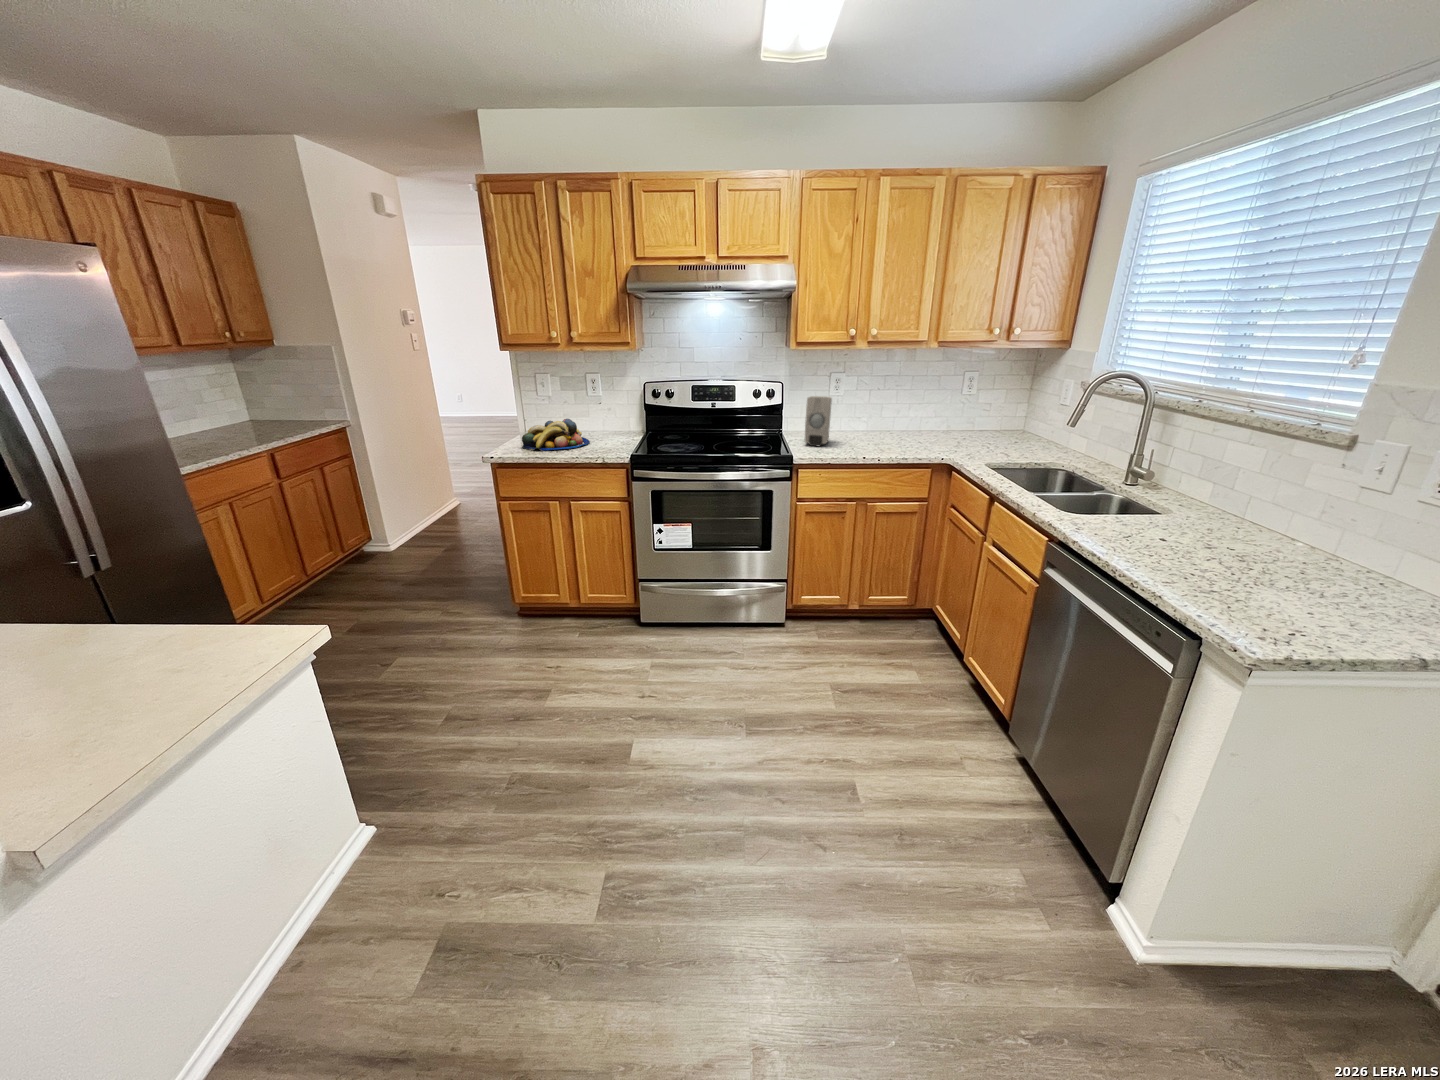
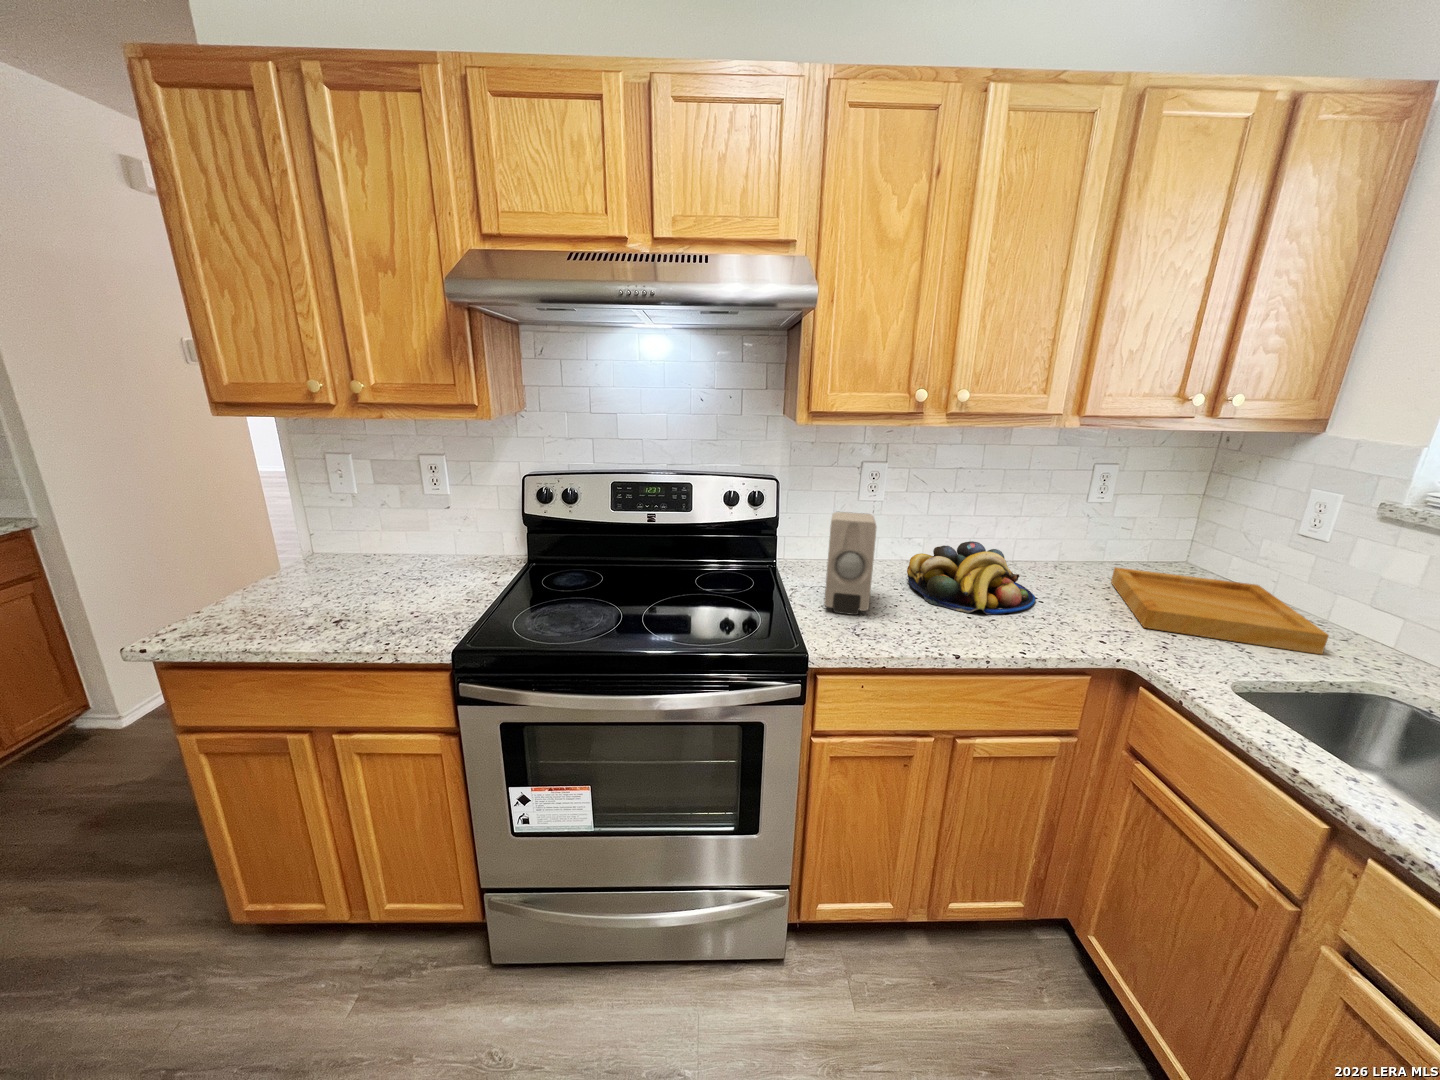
fruit bowl: present [522,419,590,451] -> present [907,541,1035,614]
tray: none [965,428,1045,455] -> present [1111,567,1329,654]

